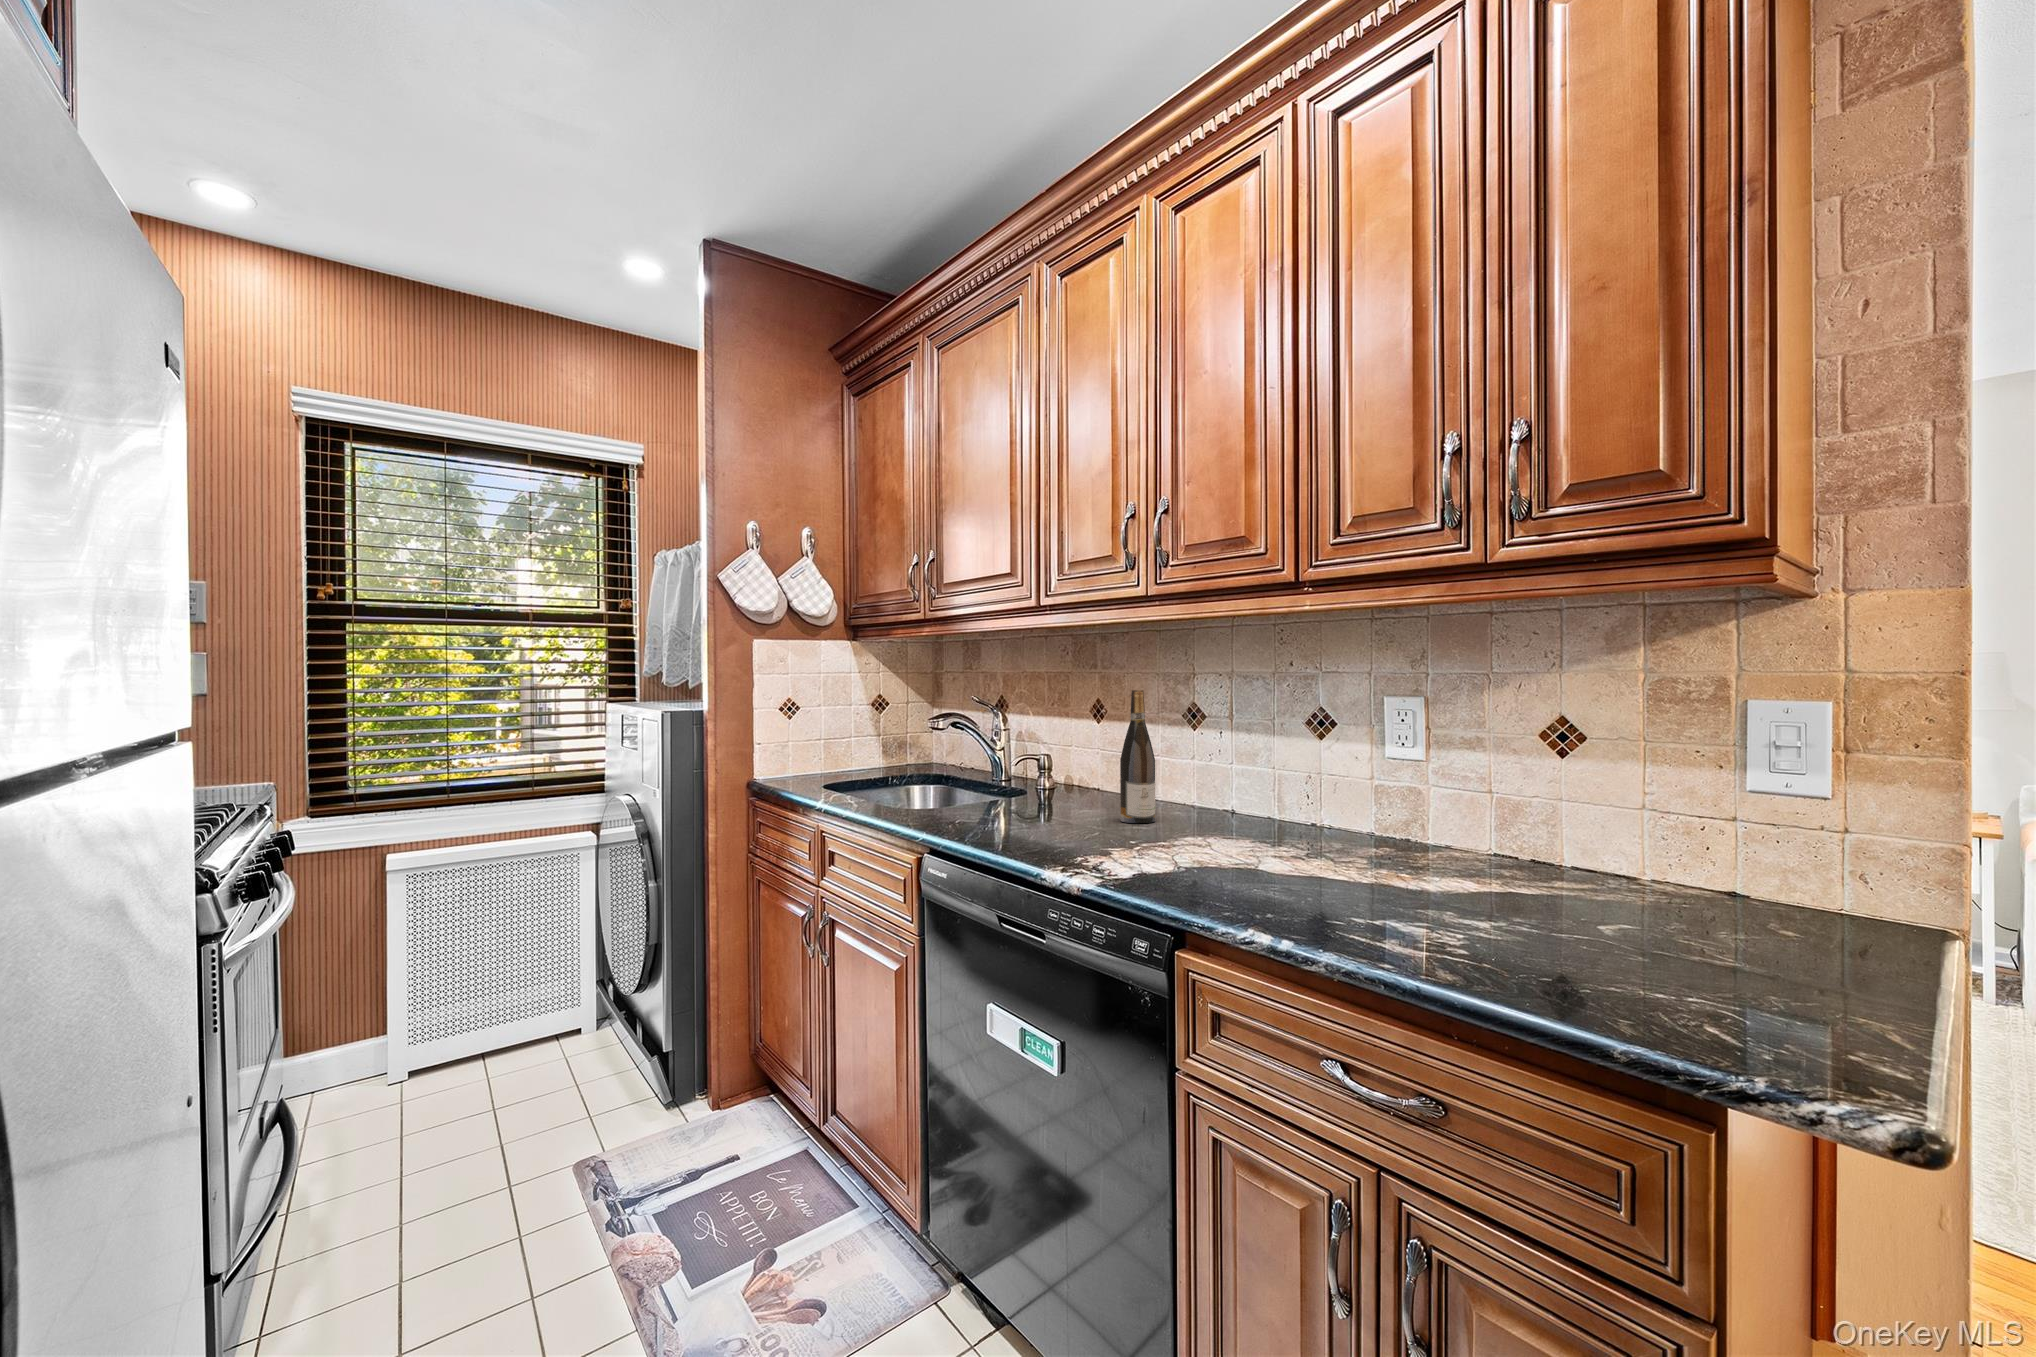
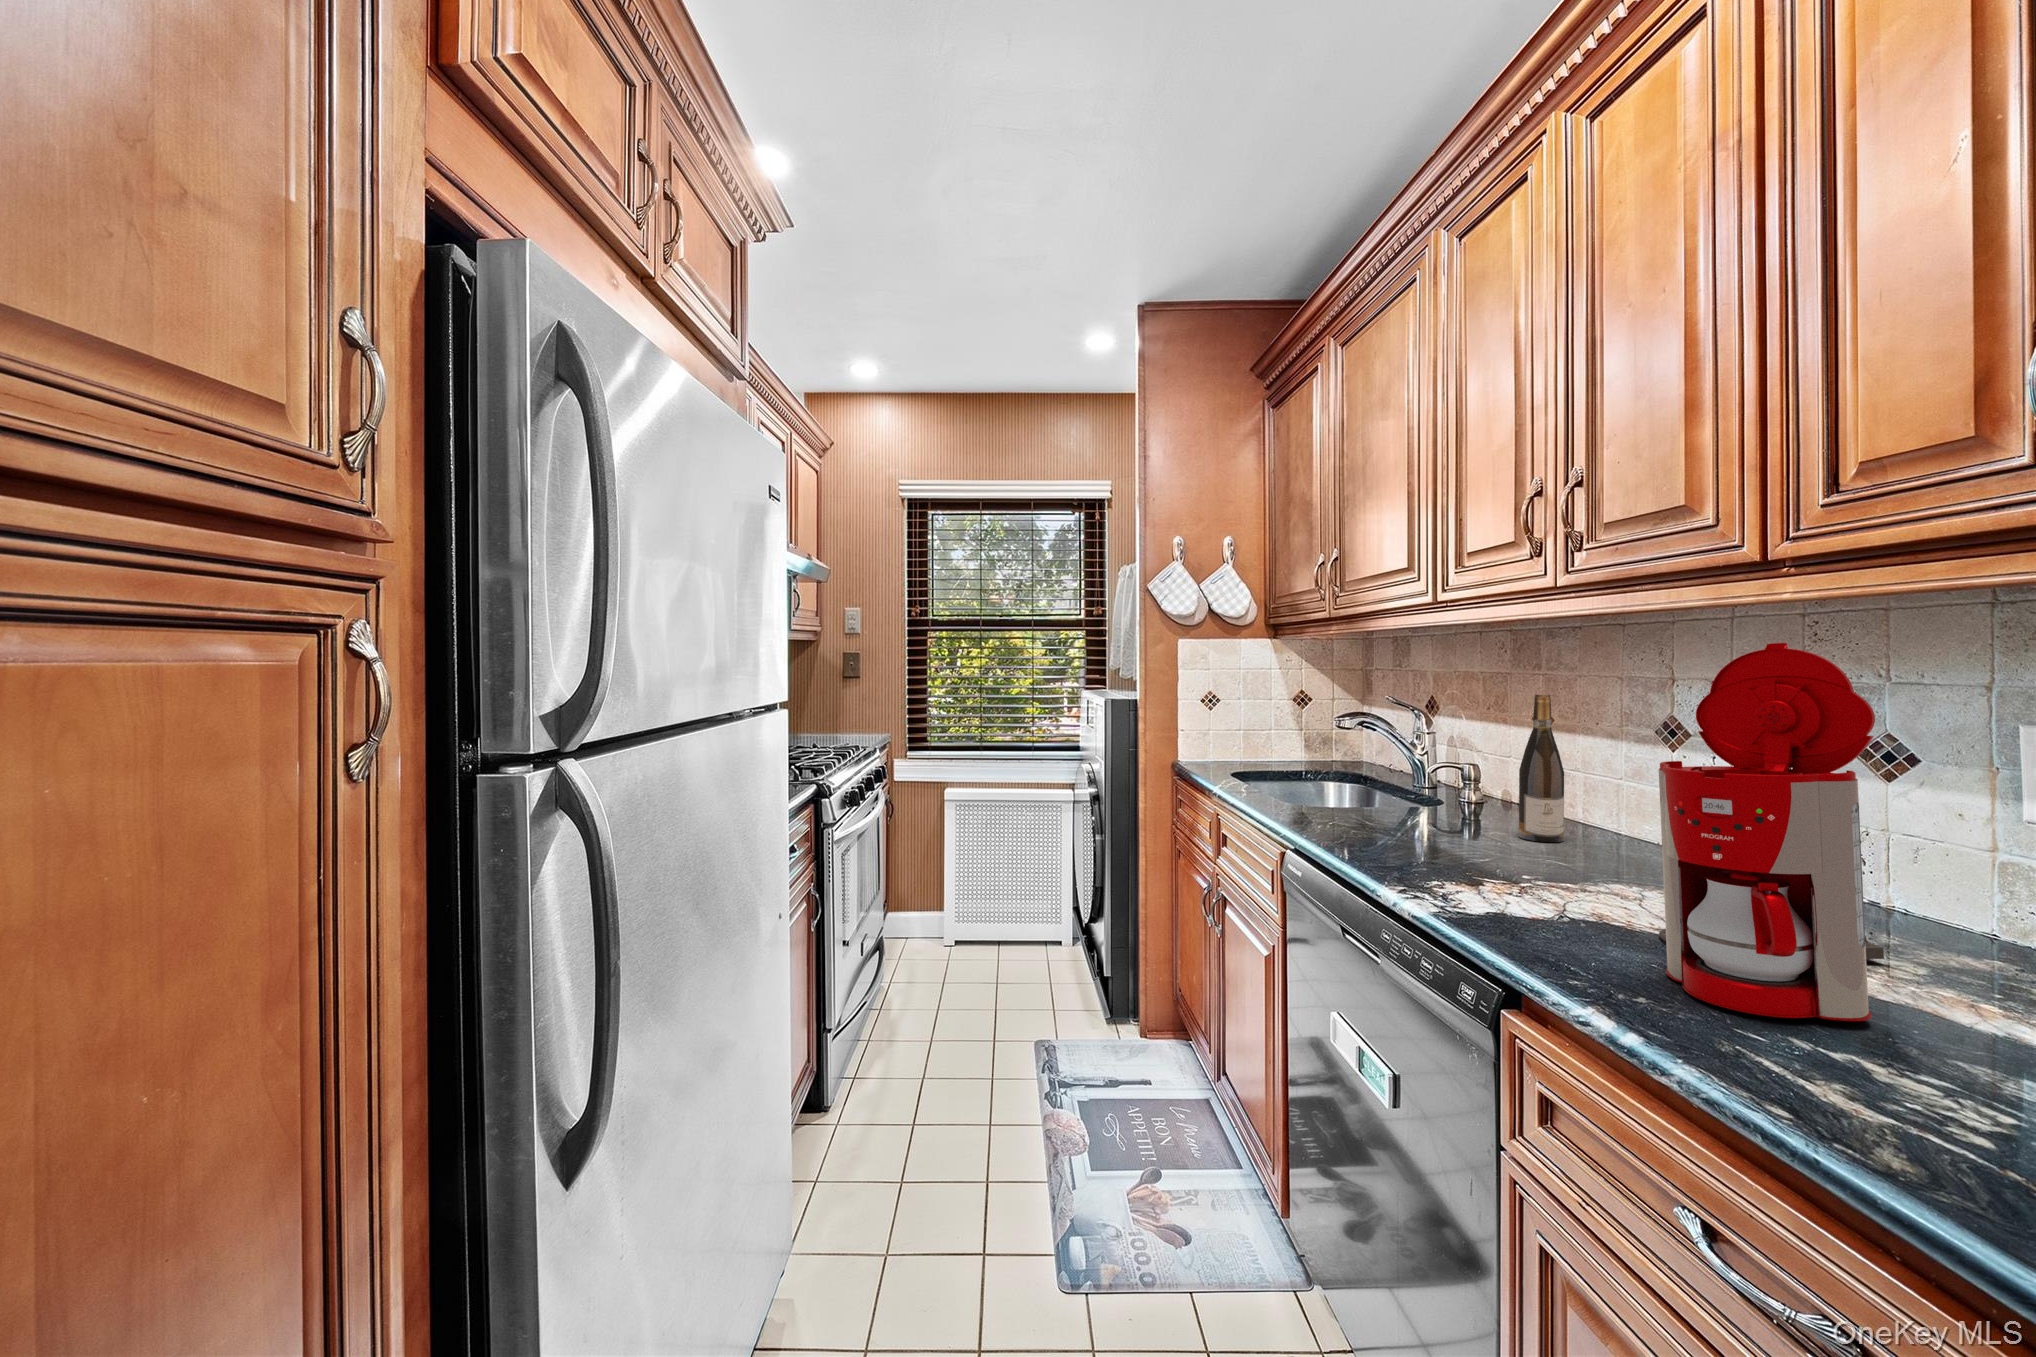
coffee maker: none [1262,636,1407,914] -> present [1659,643,1884,1021]

